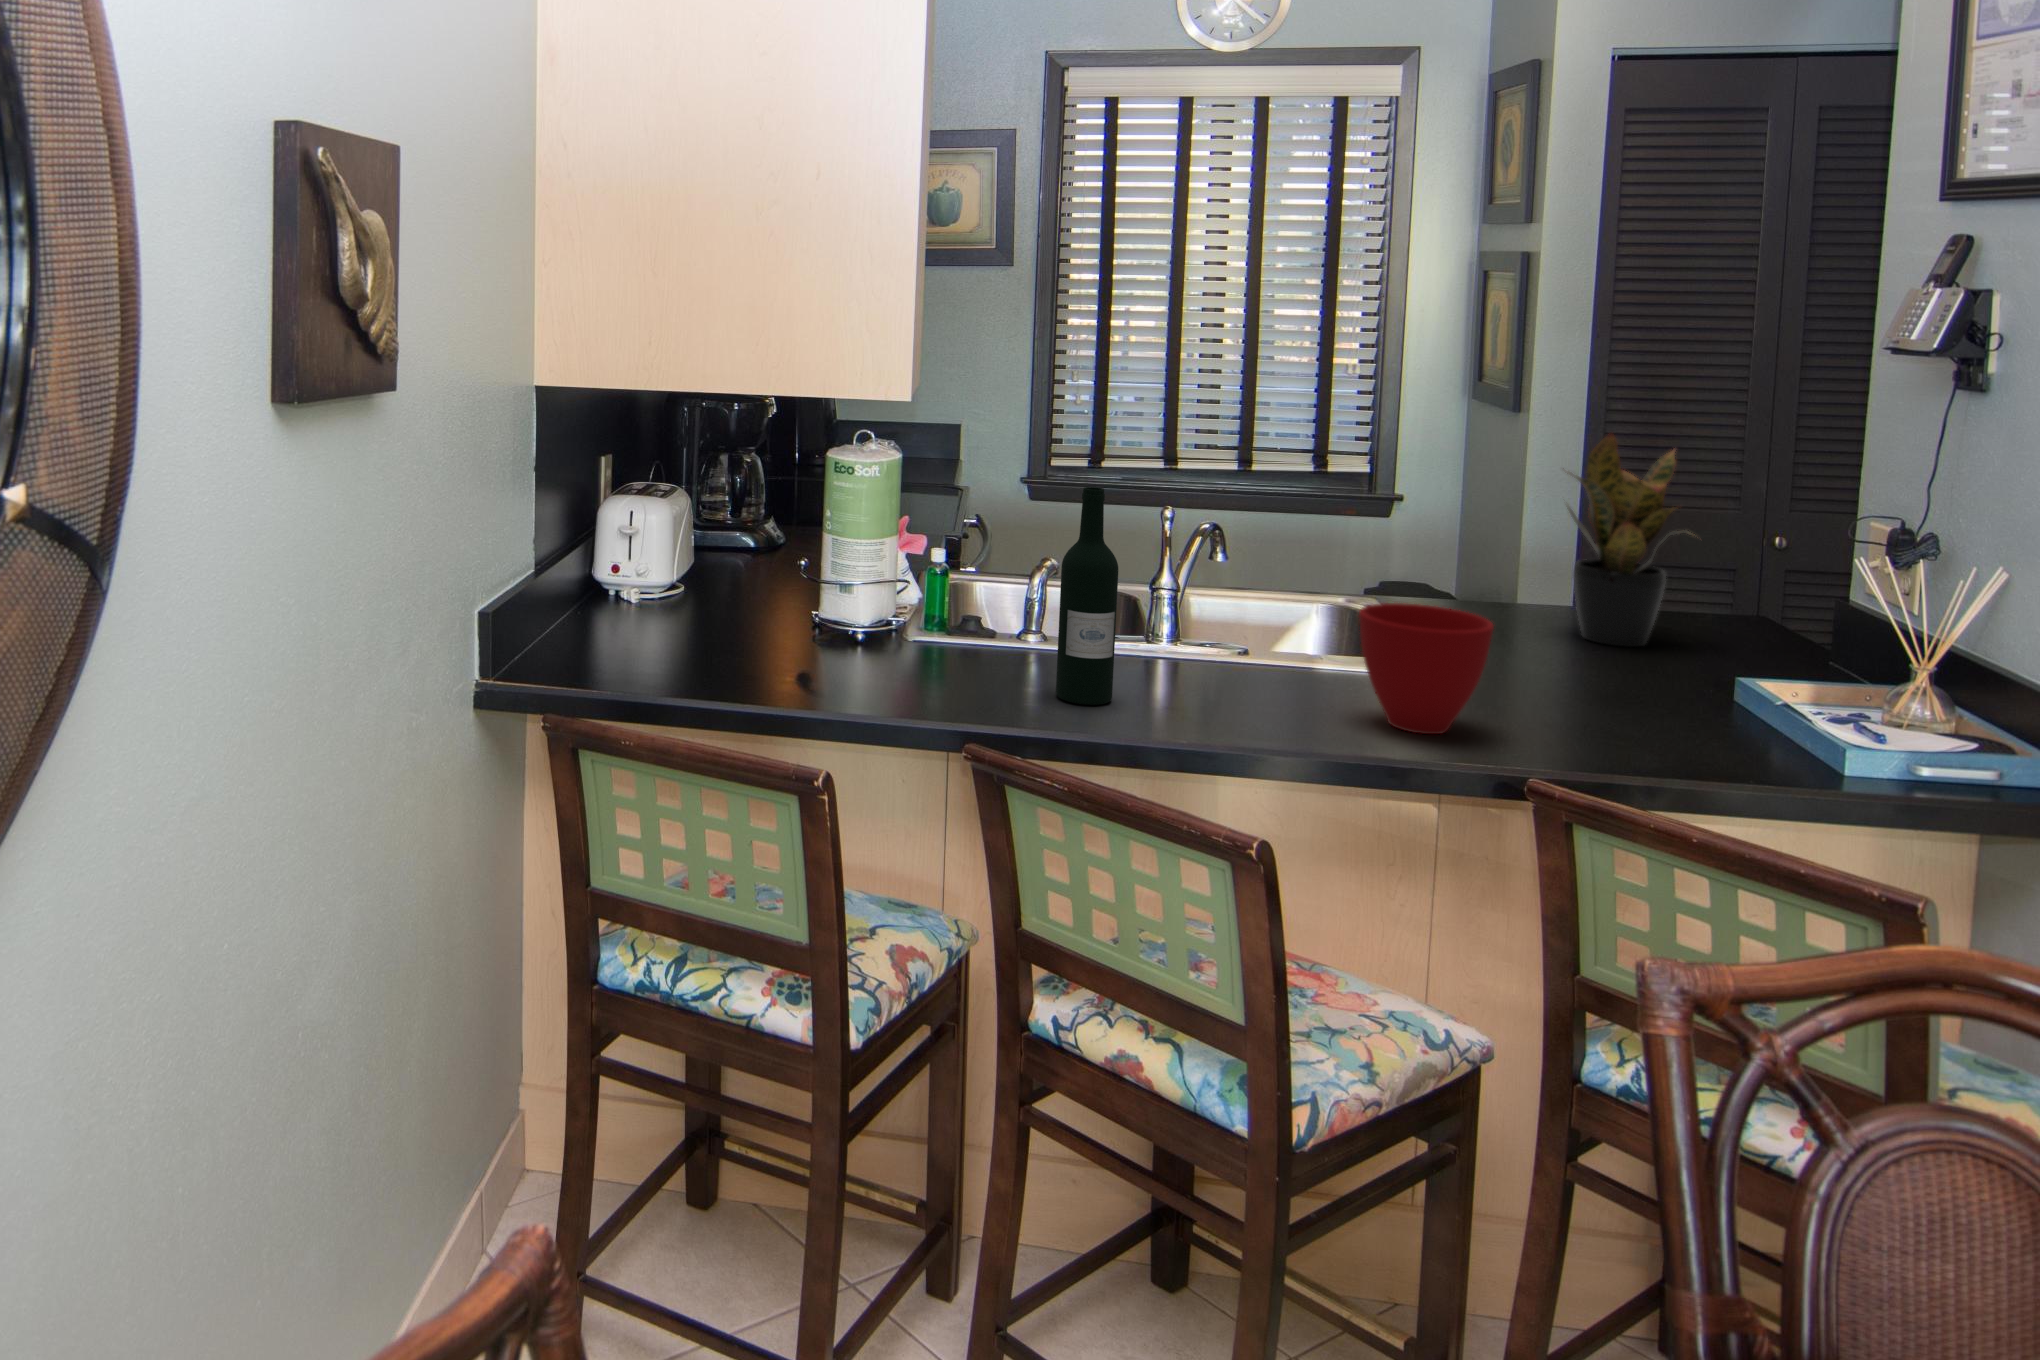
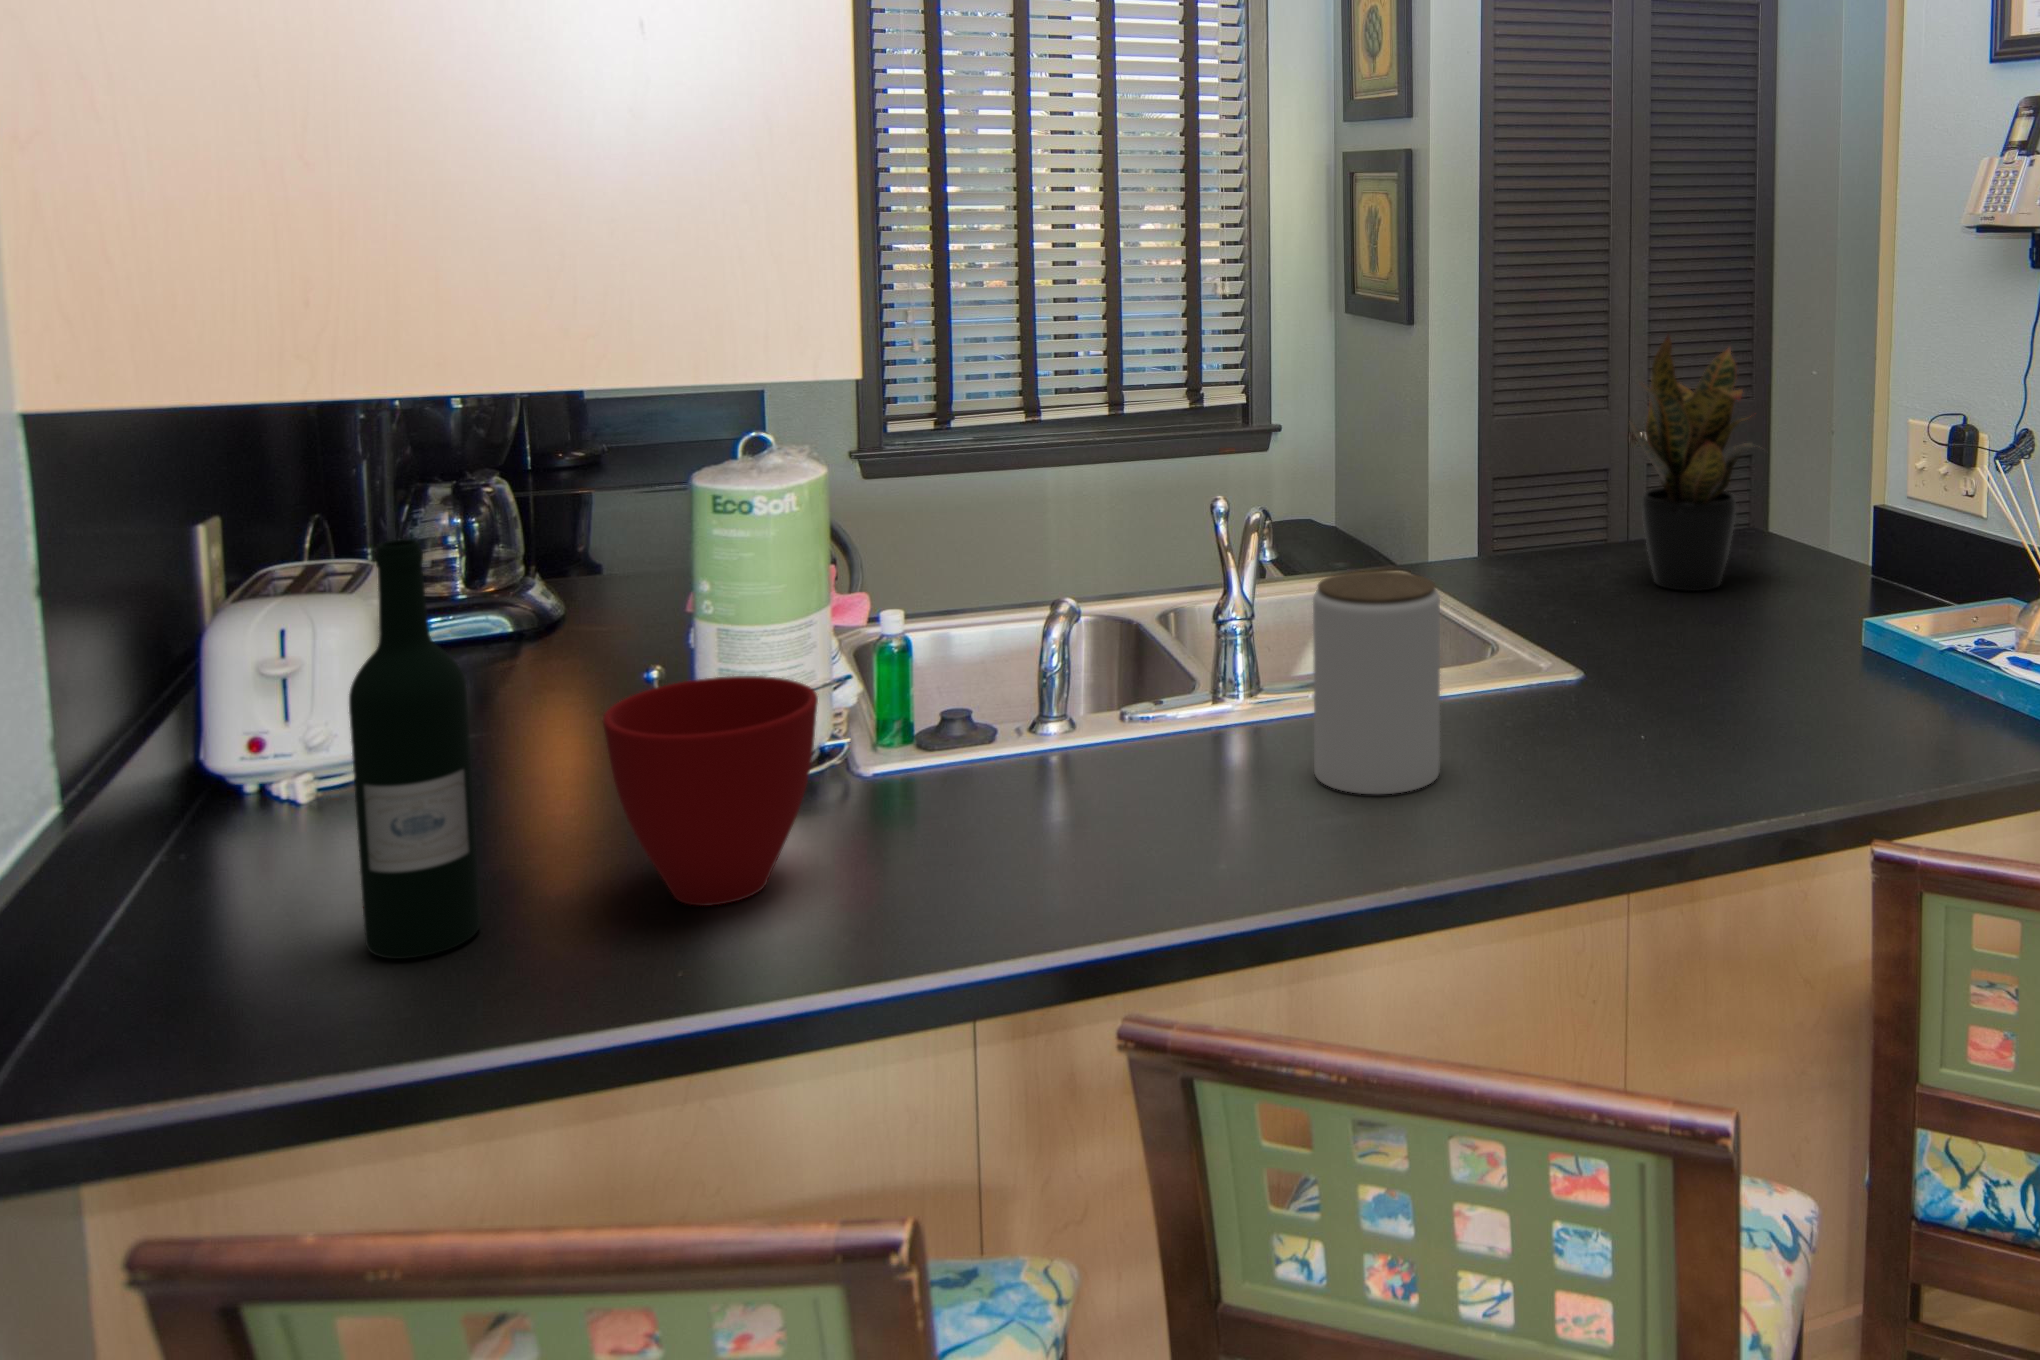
wine bottle: present [1056,487,1118,705] -> present [349,539,481,959]
jar: none [1178,562,1273,706] -> present [1313,571,1440,794]
cup: present [1359,603,1494,734] -> present [603,676,818,906]

